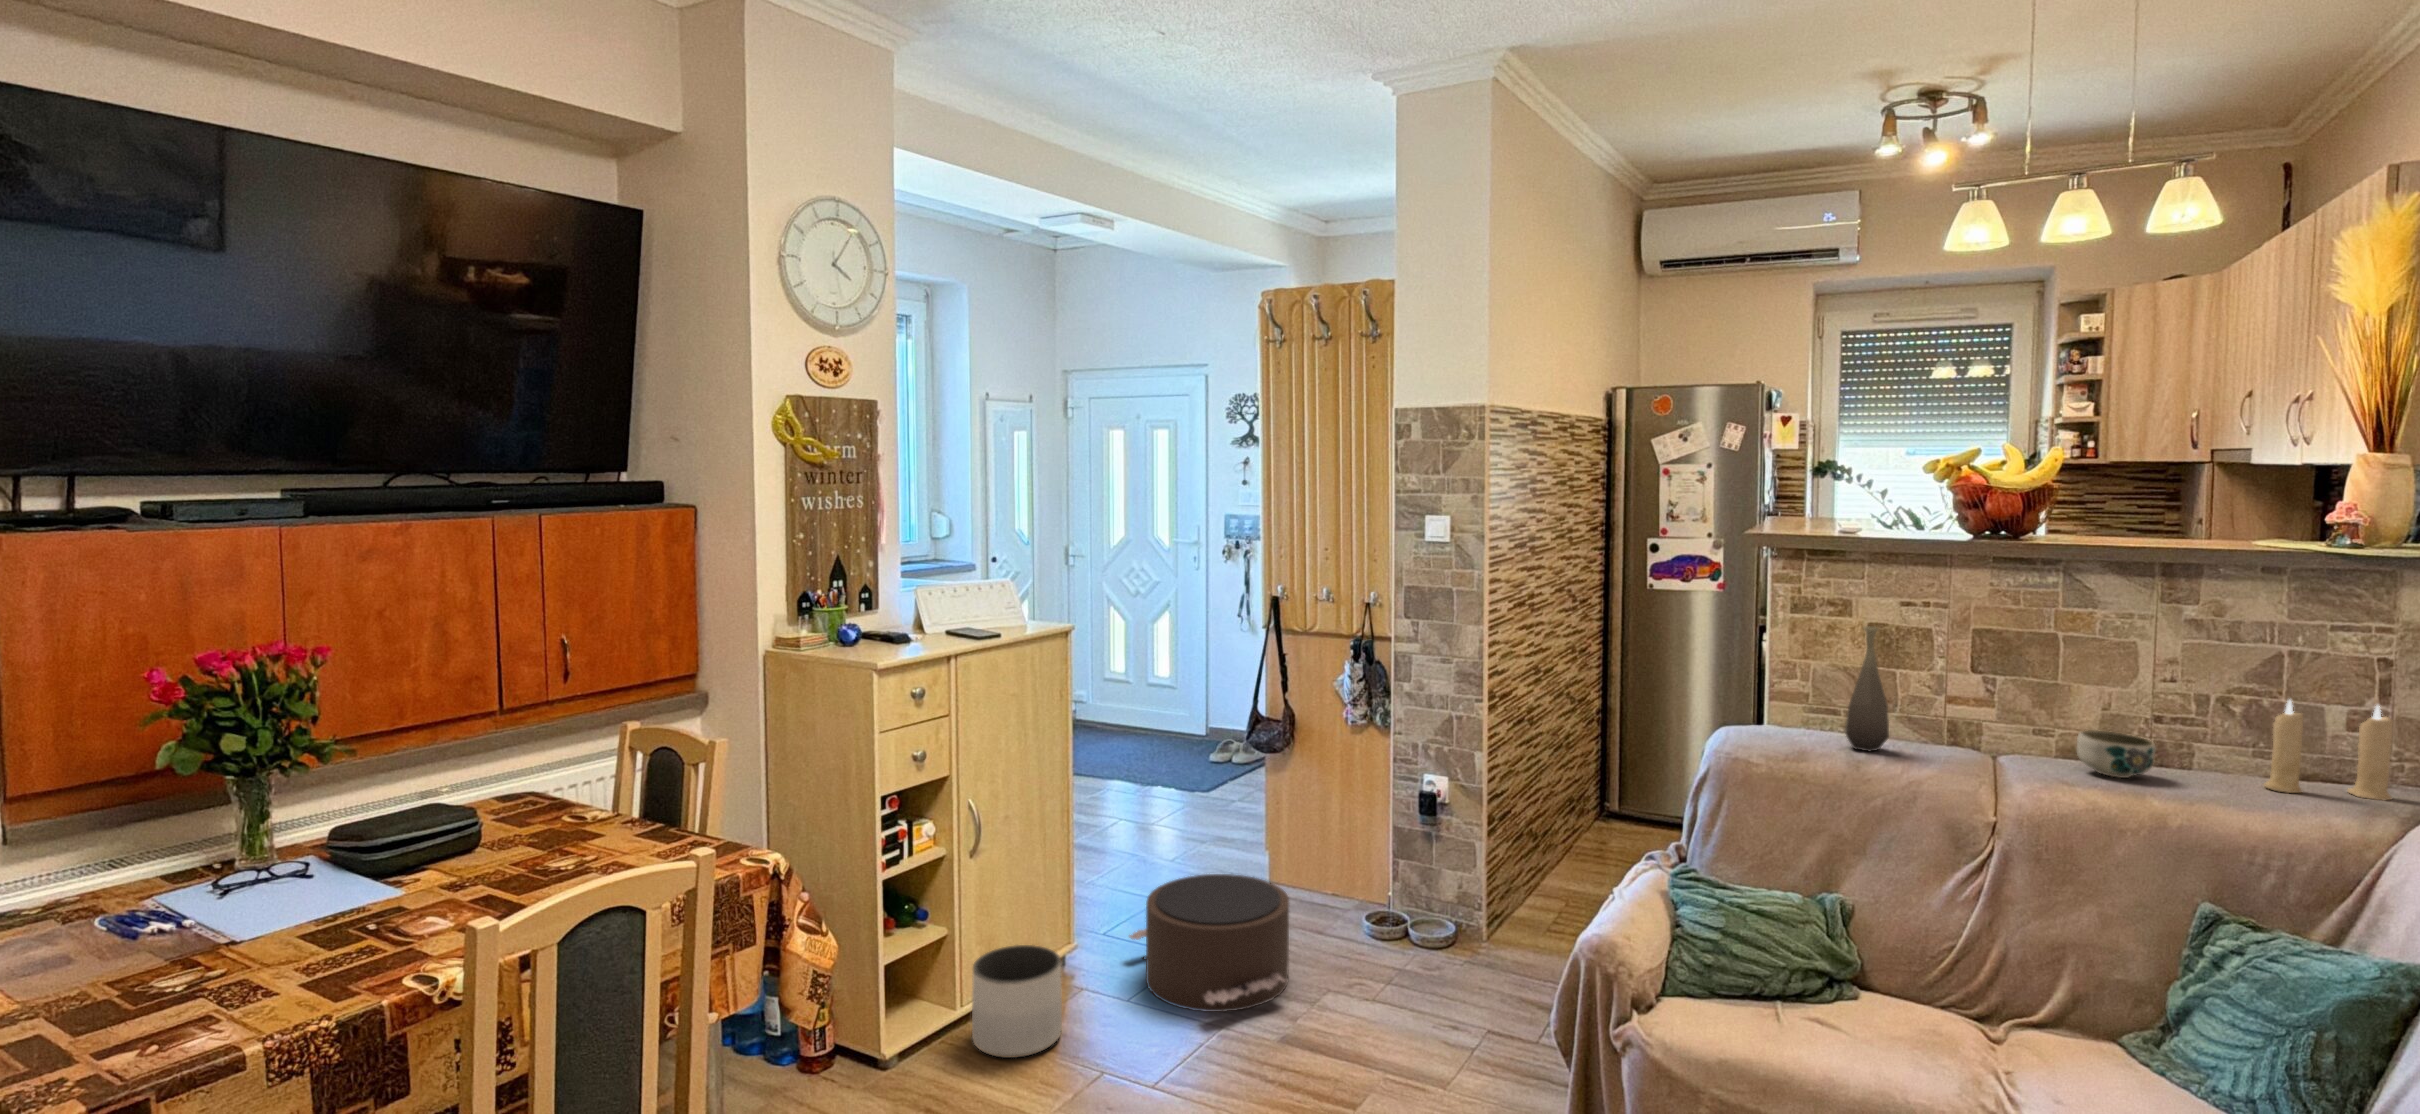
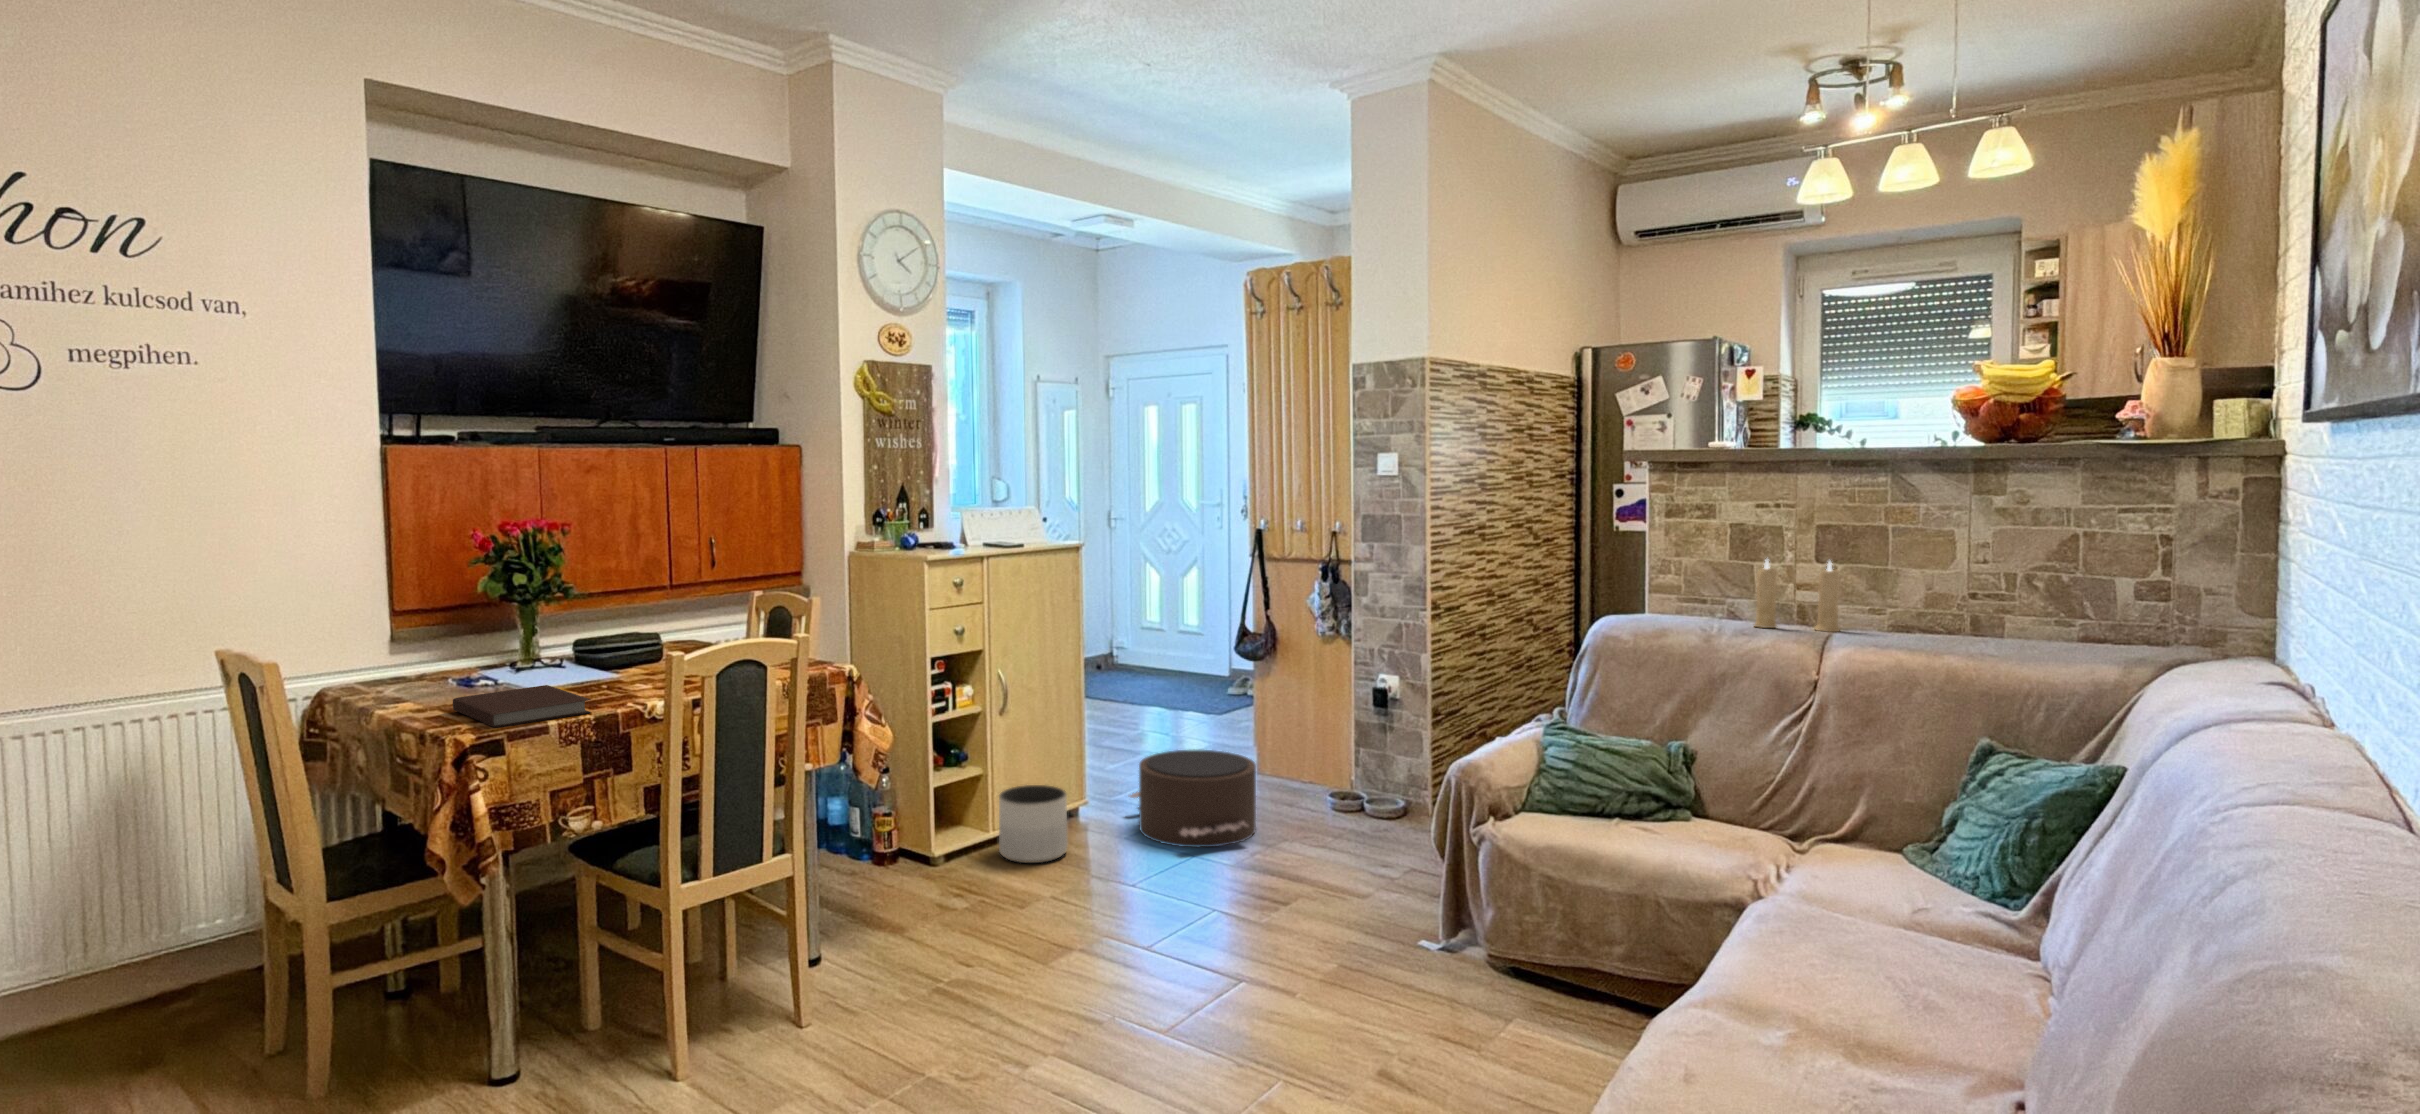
bottle: present [1845,626,1889,751] -> none [1694,519,1731,623]
candle: present [2263,700,2393,800] -> present [1754,559,1839,632]
bowl: present [2077,730,2156,778] -> none [1881,600,1945,636]
notebook: none [71,941,333,1069] -> present [453,685,591,727]

